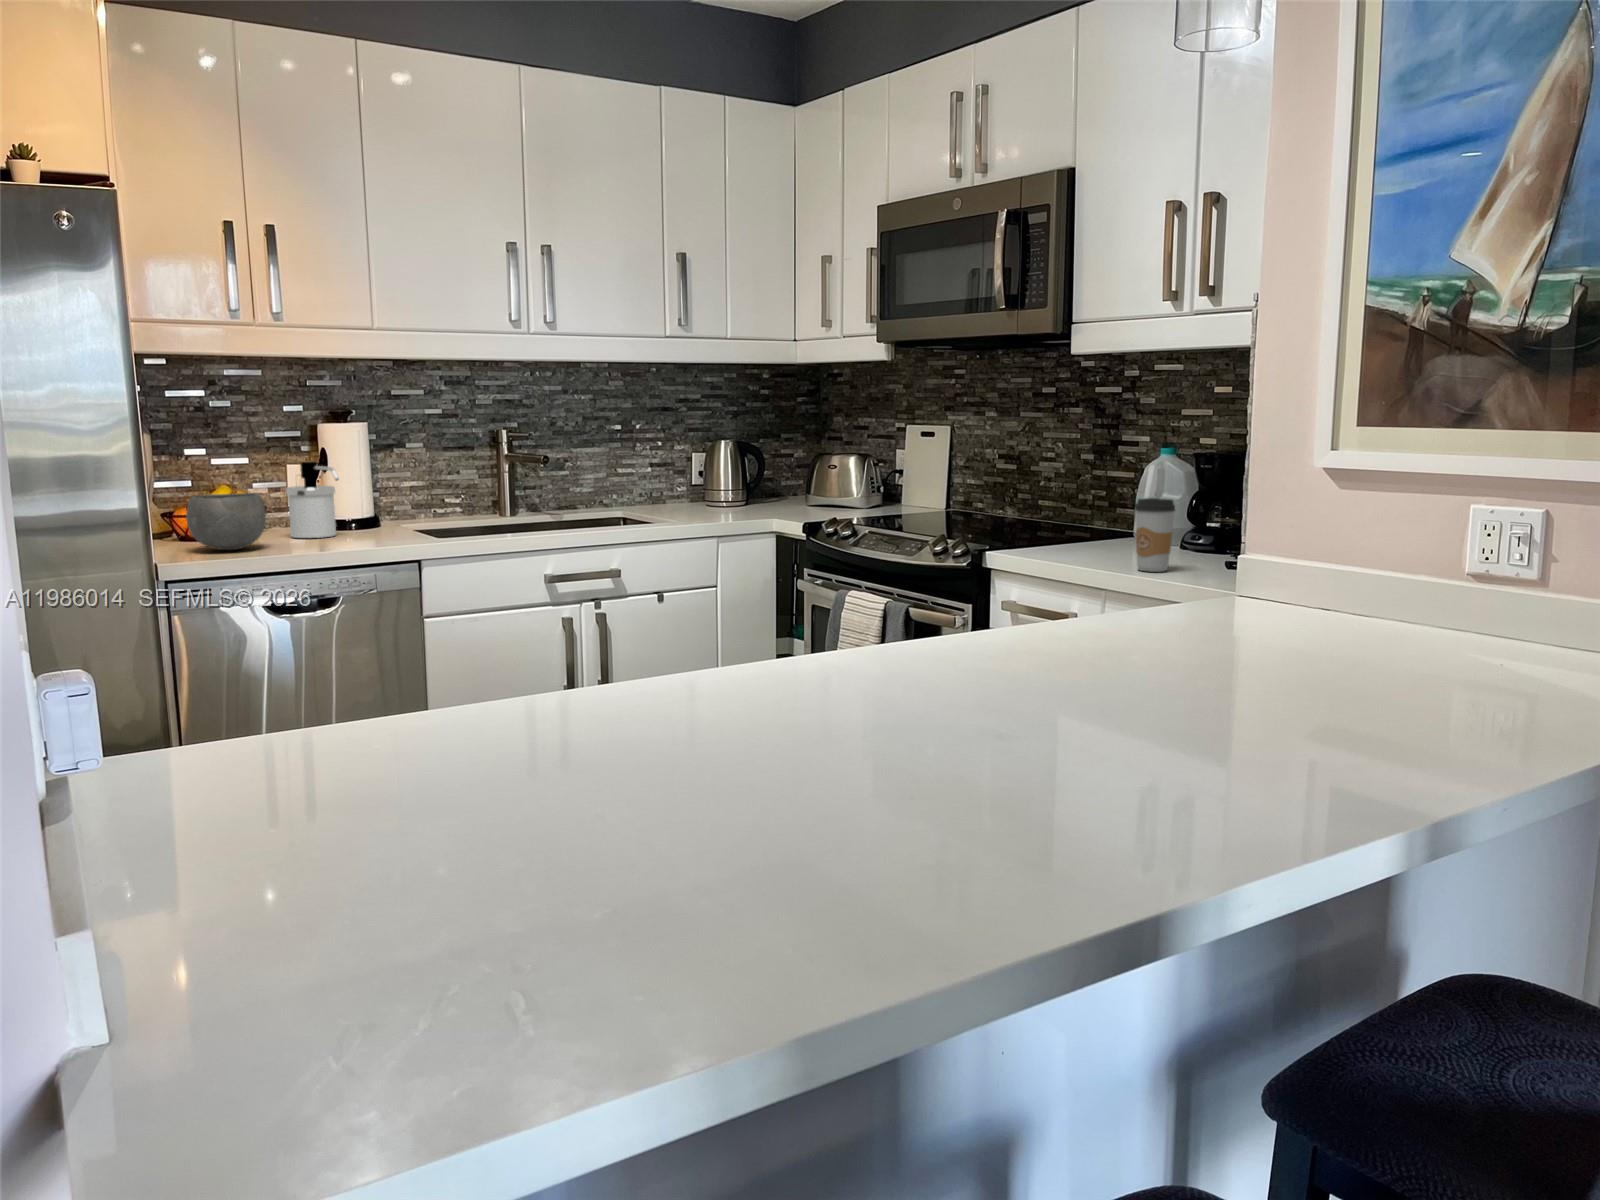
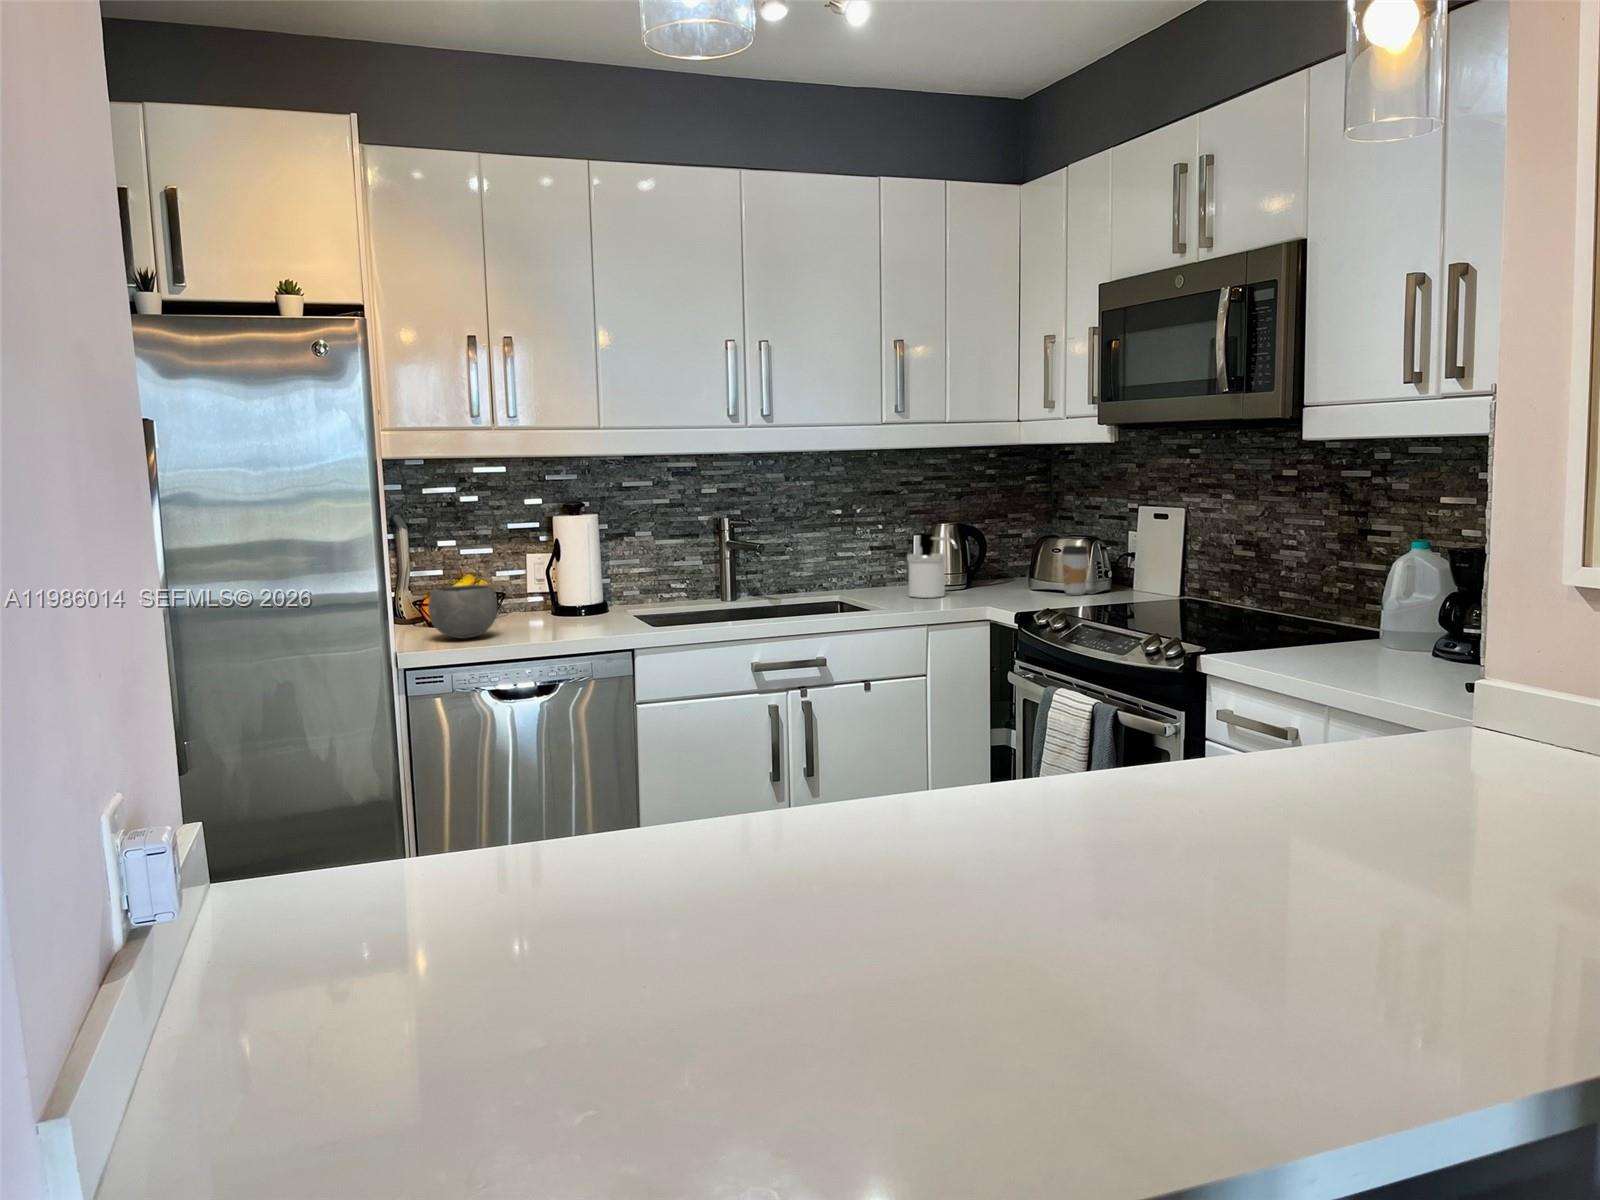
soap dispenser: present [286,462,339,538] -> present [907,533,957,598]
coffee cup: present [1135,498,1175,572] -> present [1062,546,1089,595]

